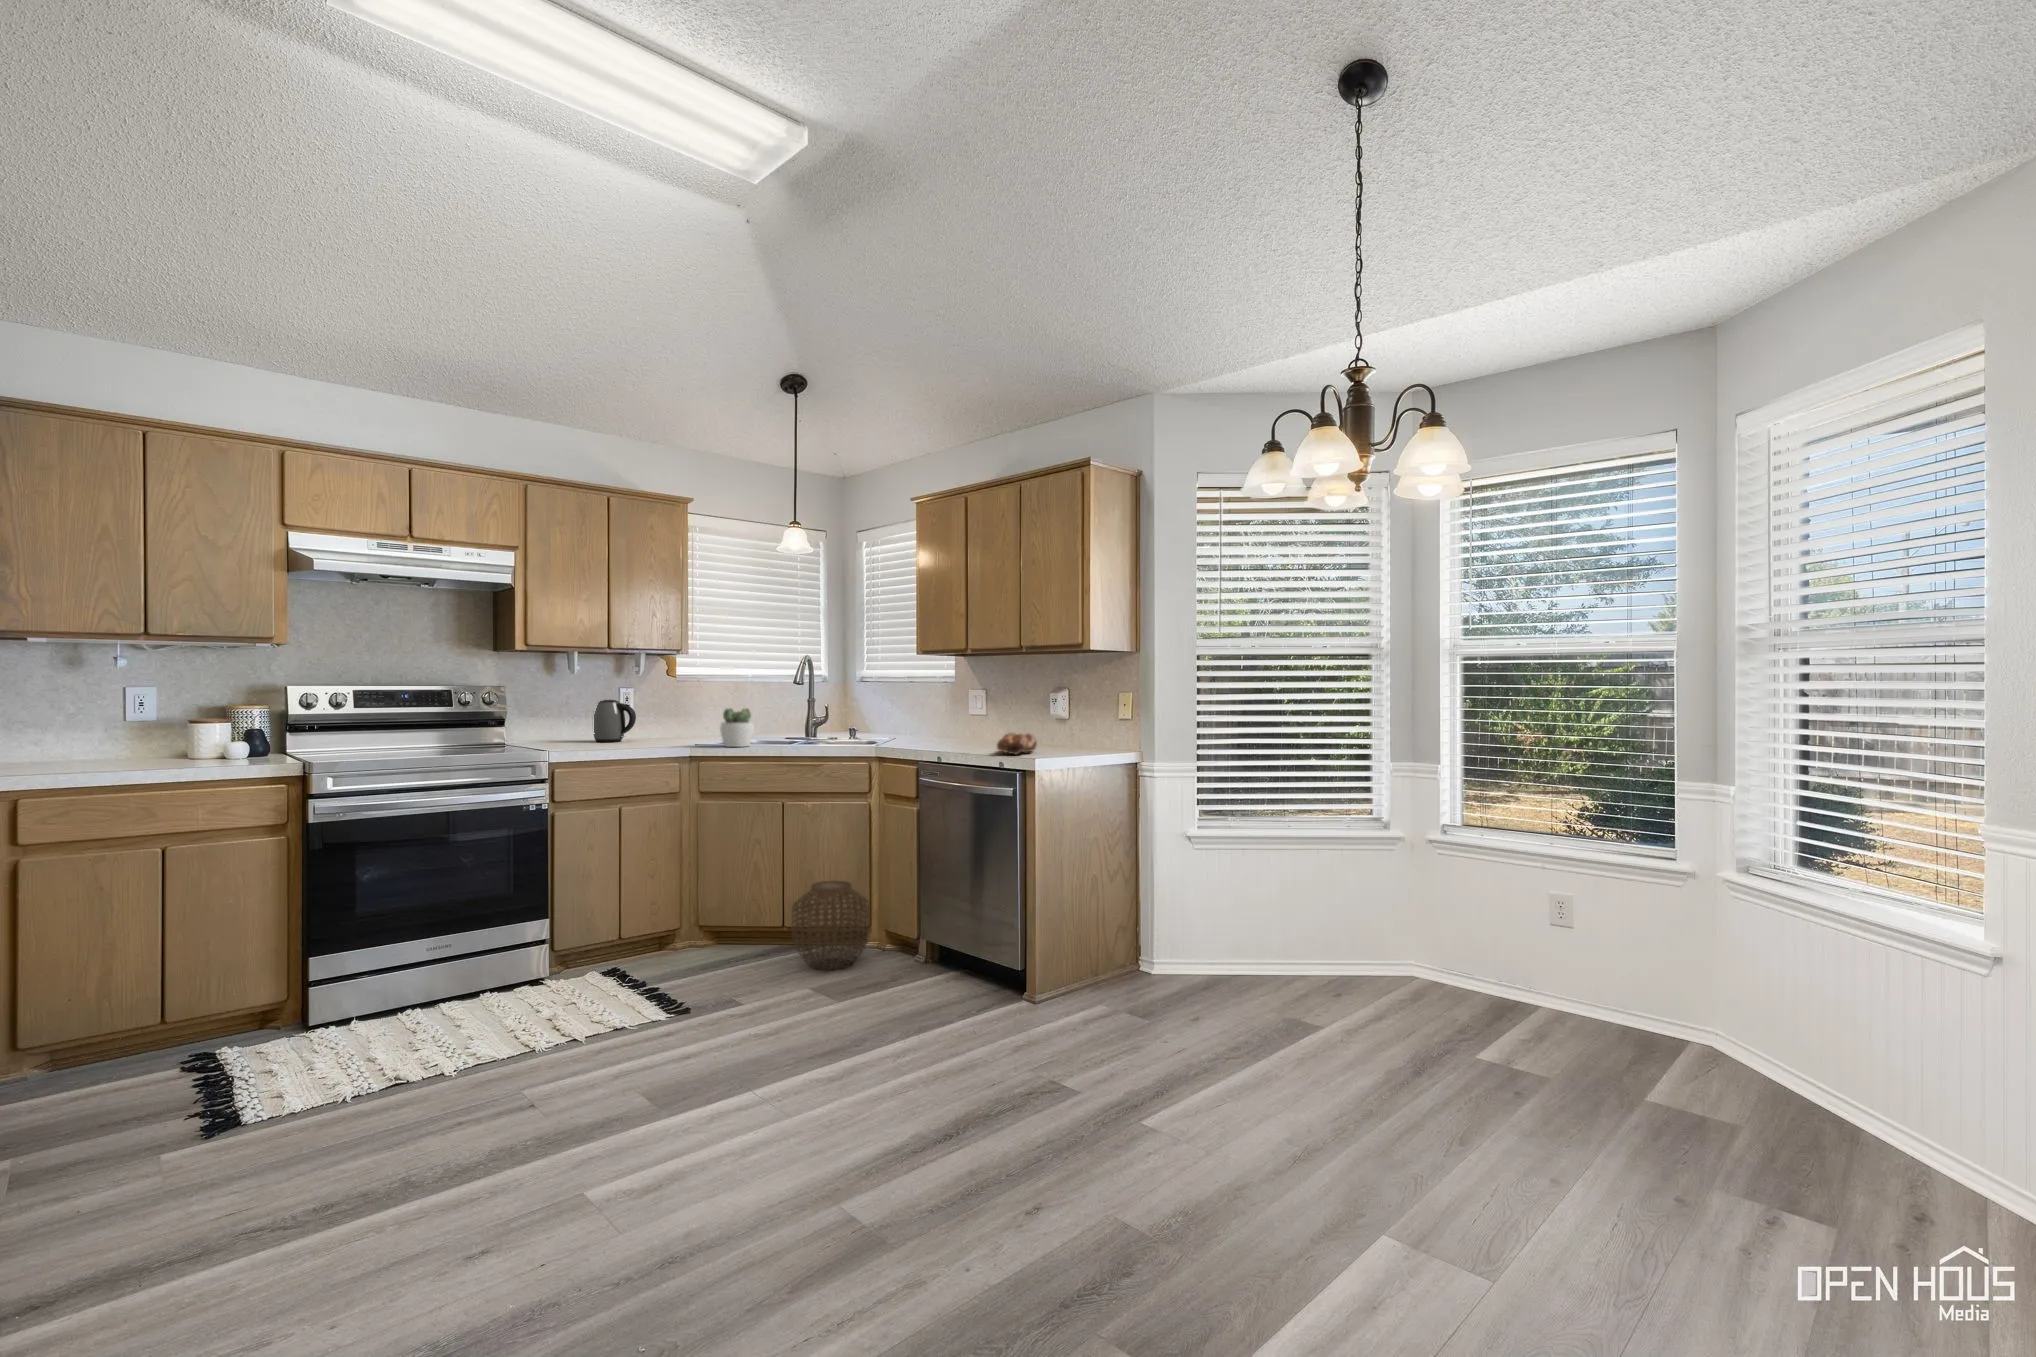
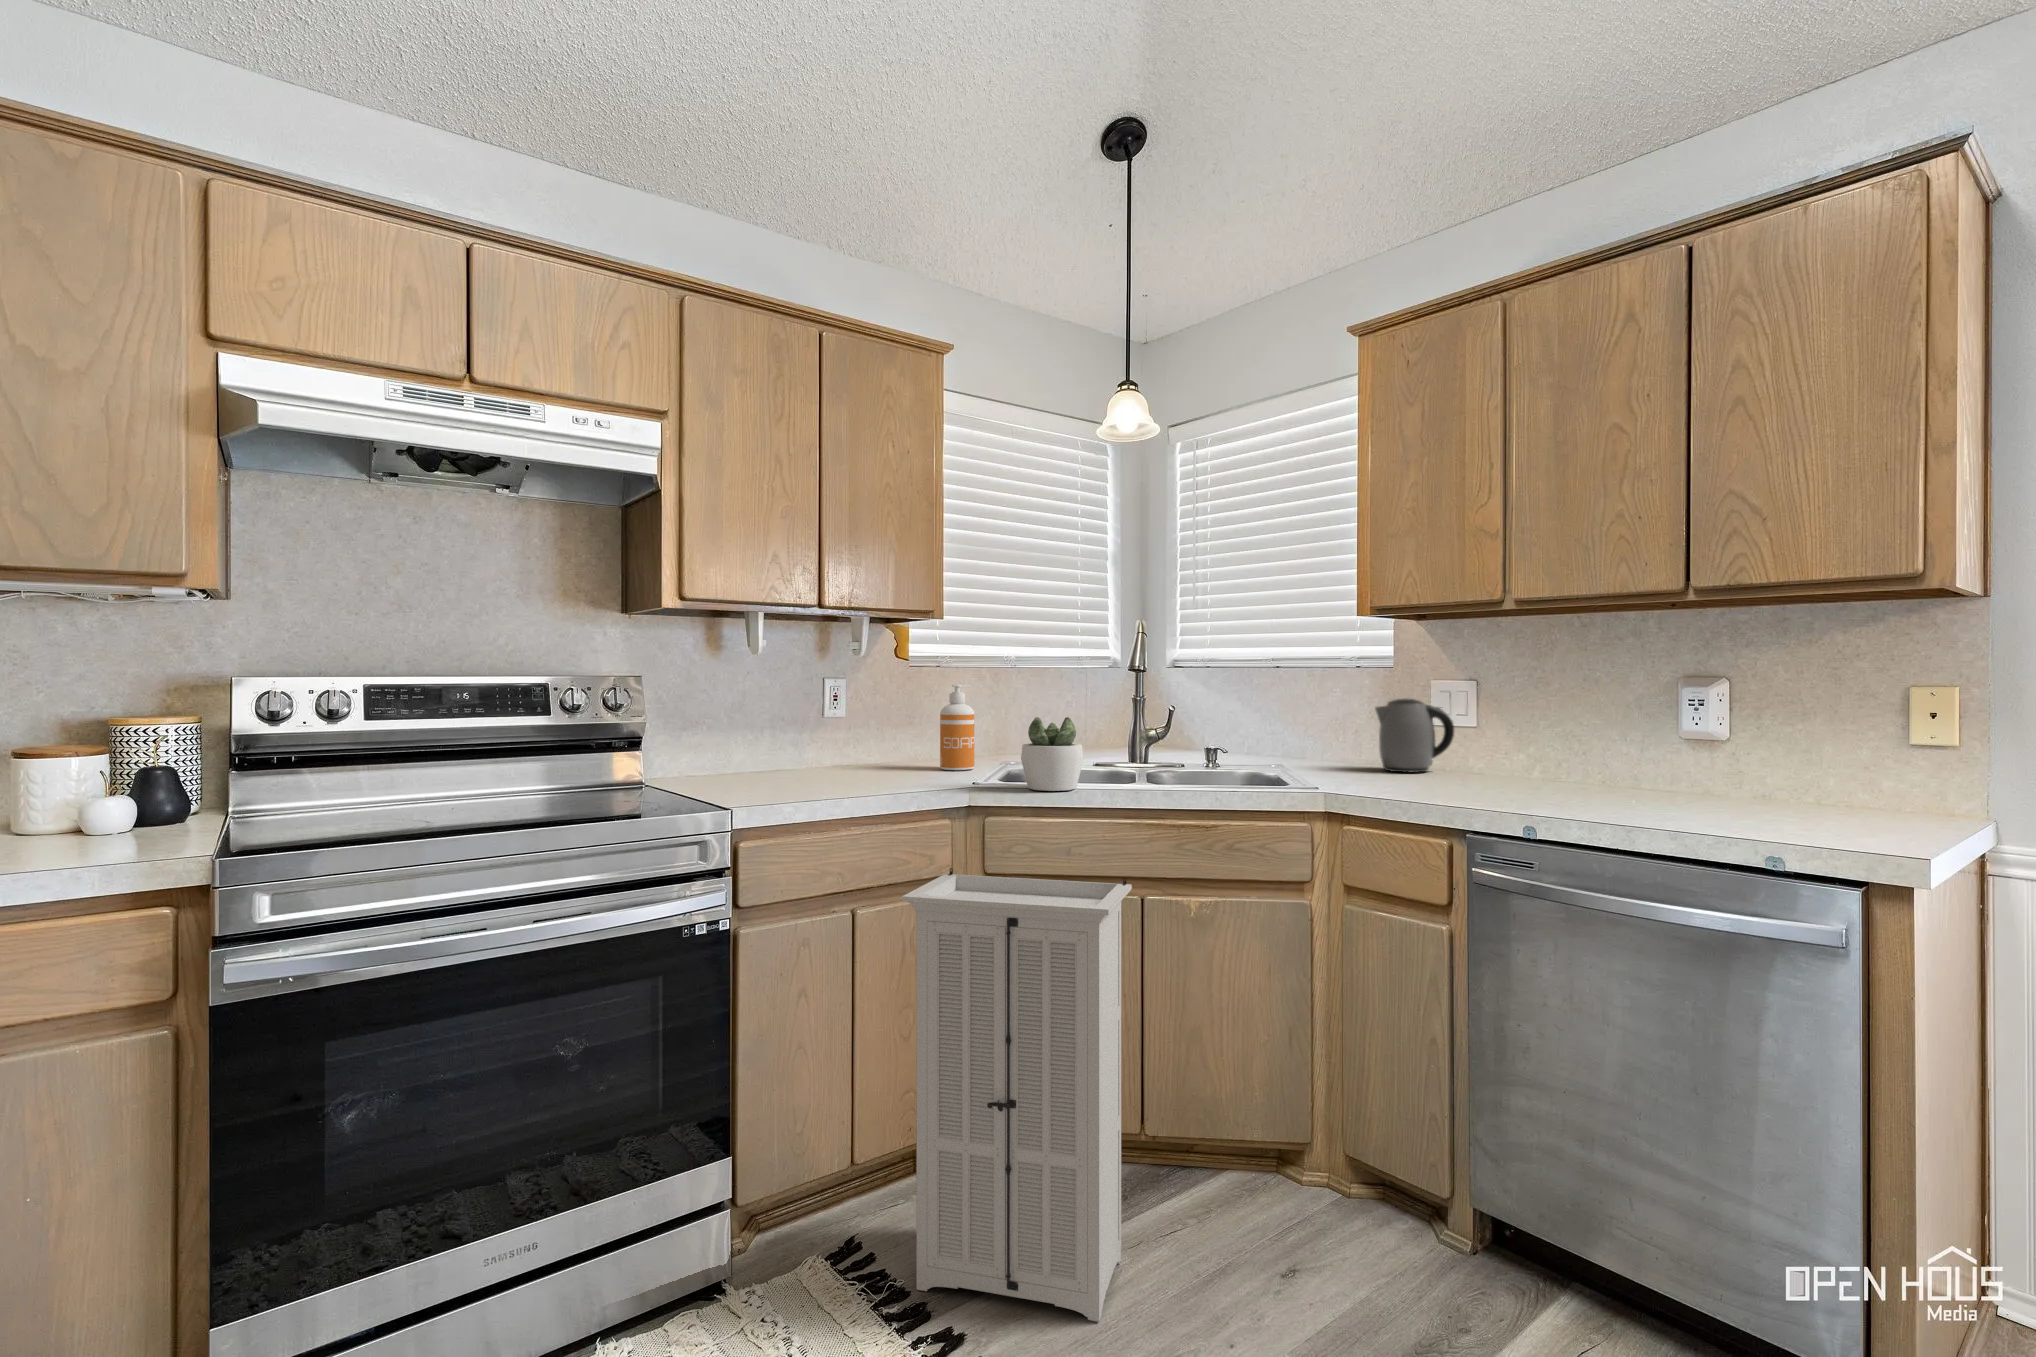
soap dispenser: none [689,691,709,739] -> present [940,684,974,770]
kettle: present [593,699,636,742] -> present [1375,698,1454,772]
bread loaf: present [997,733,1037,754] -> none [1618,773,1722,823]
storage cabinet: none [632,782,753,986] -> present [902,868,1132,1322]
woven basket: present [792,881,870,970] -> none [1202,1067,1365,1268]

